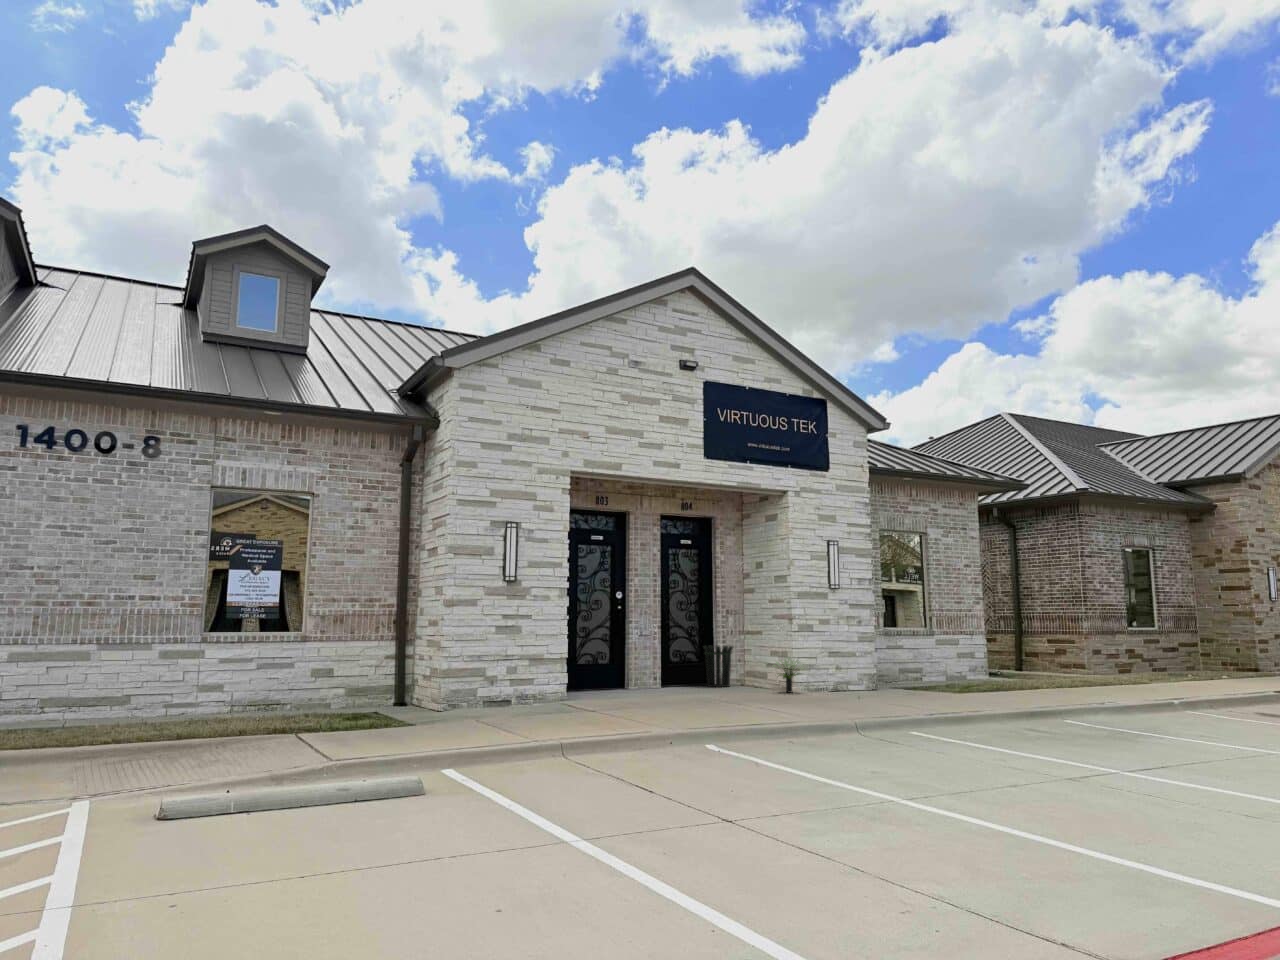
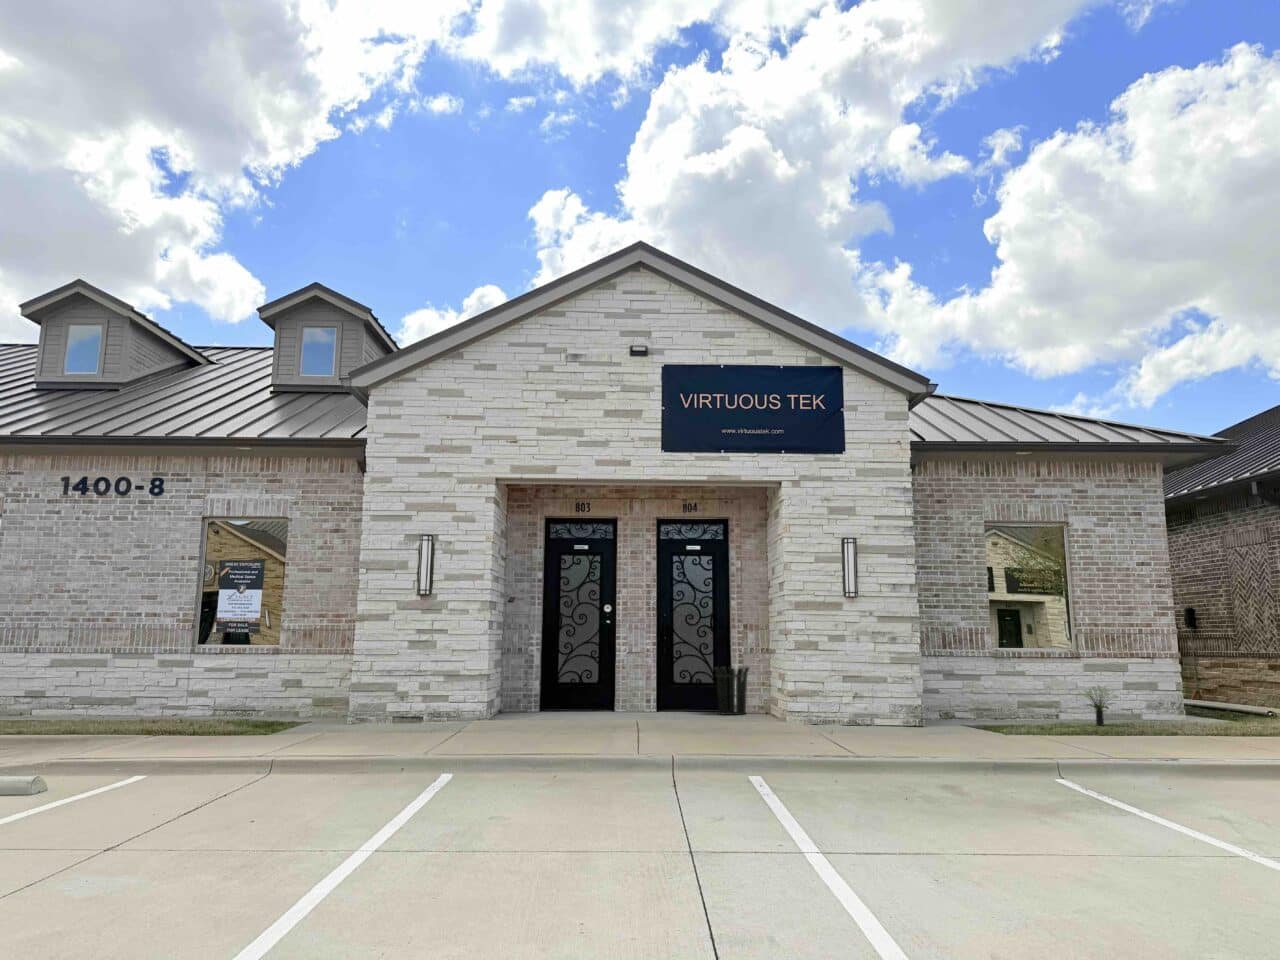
potted plant: present [773,658,804,692] -> present [1079,685,1118,725]

